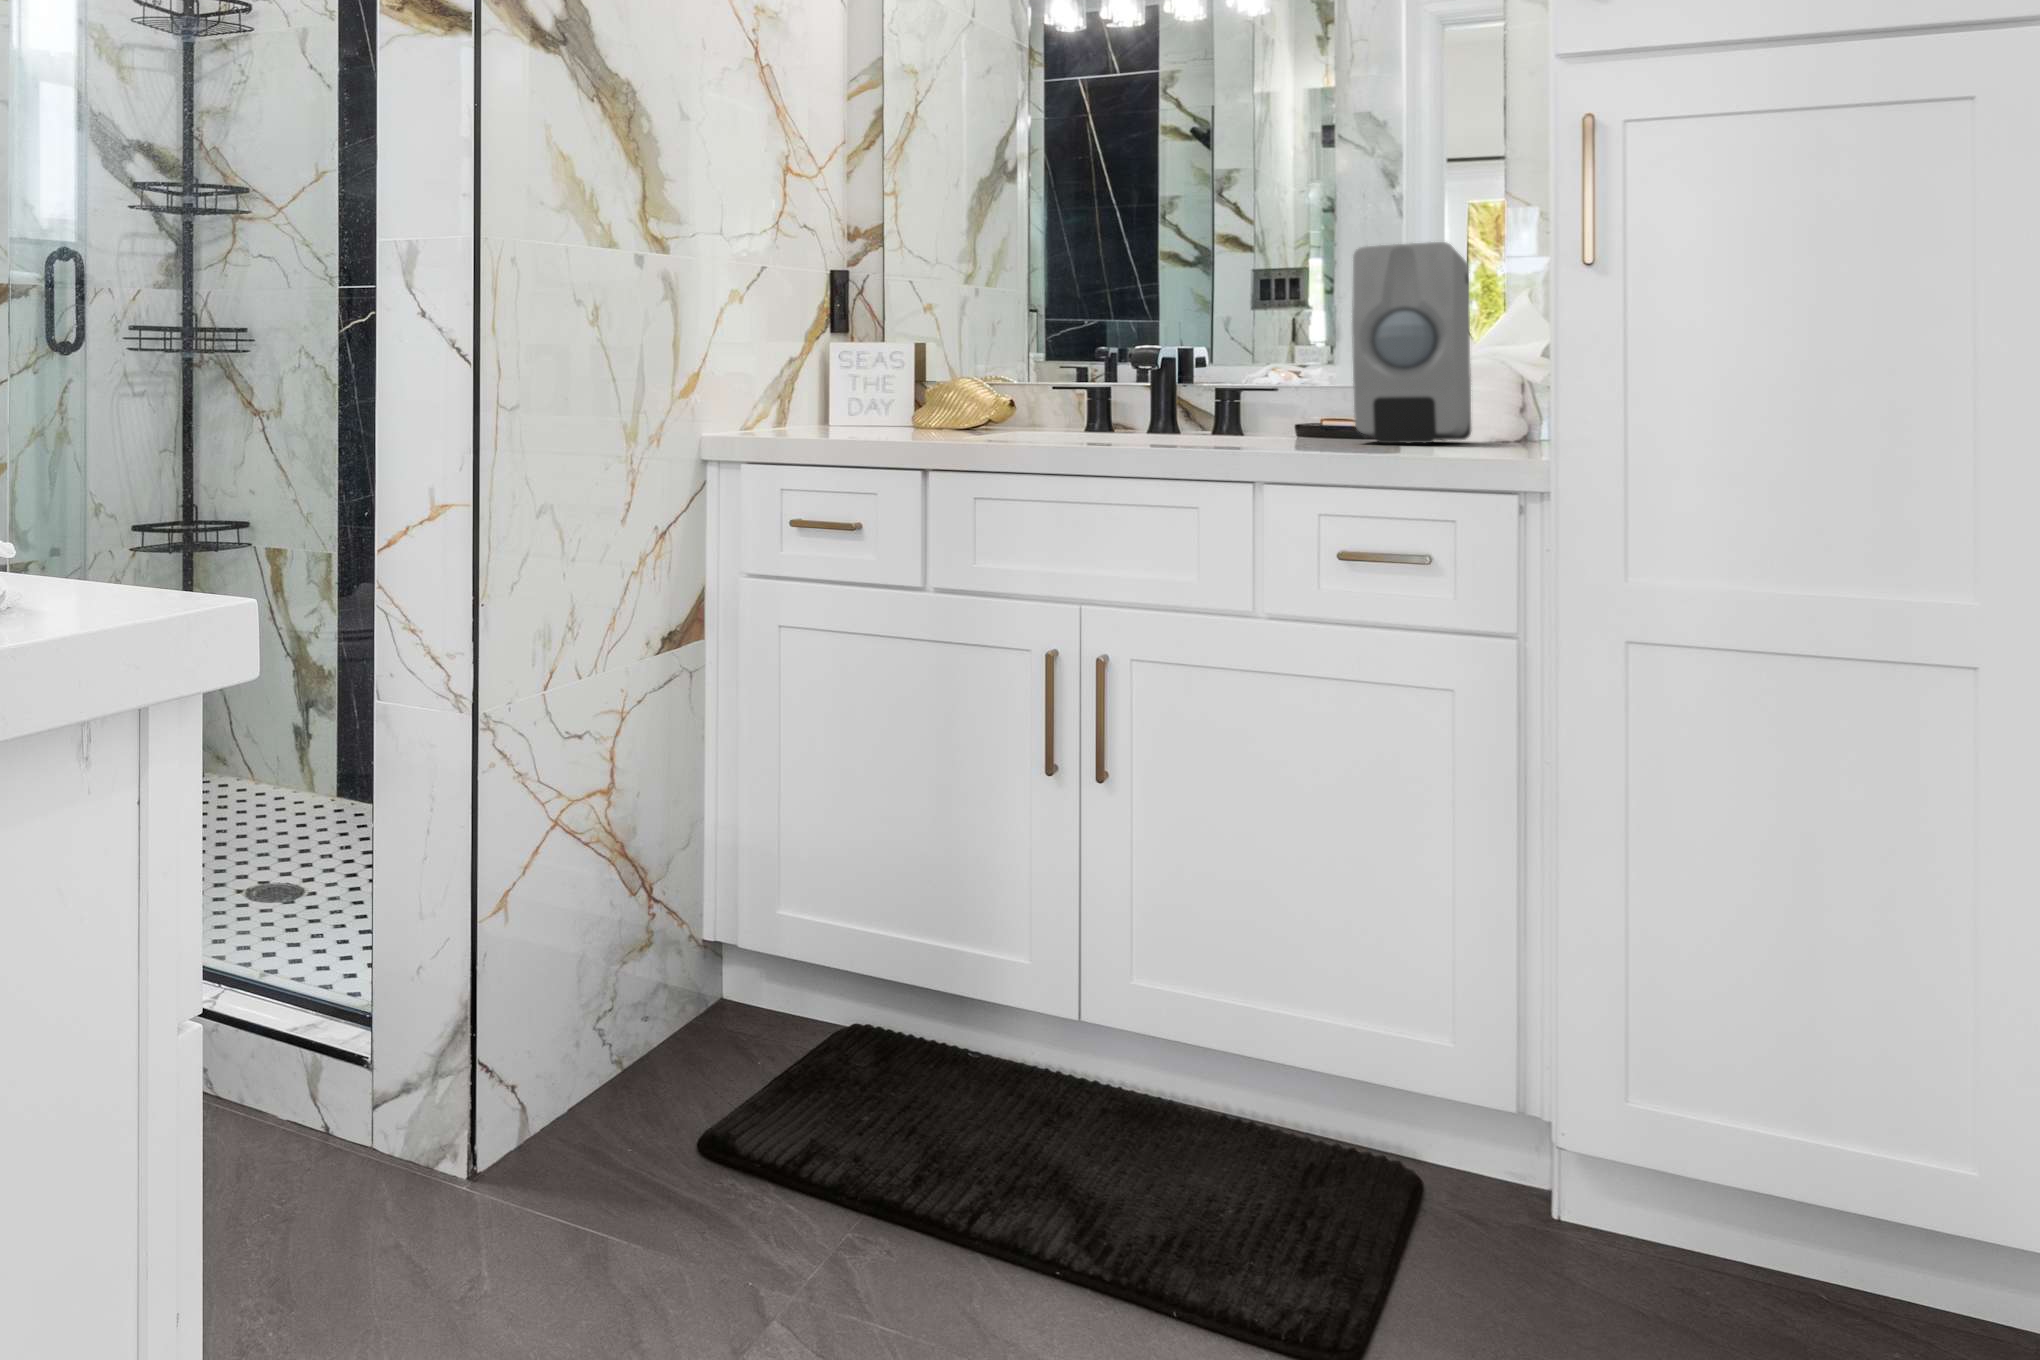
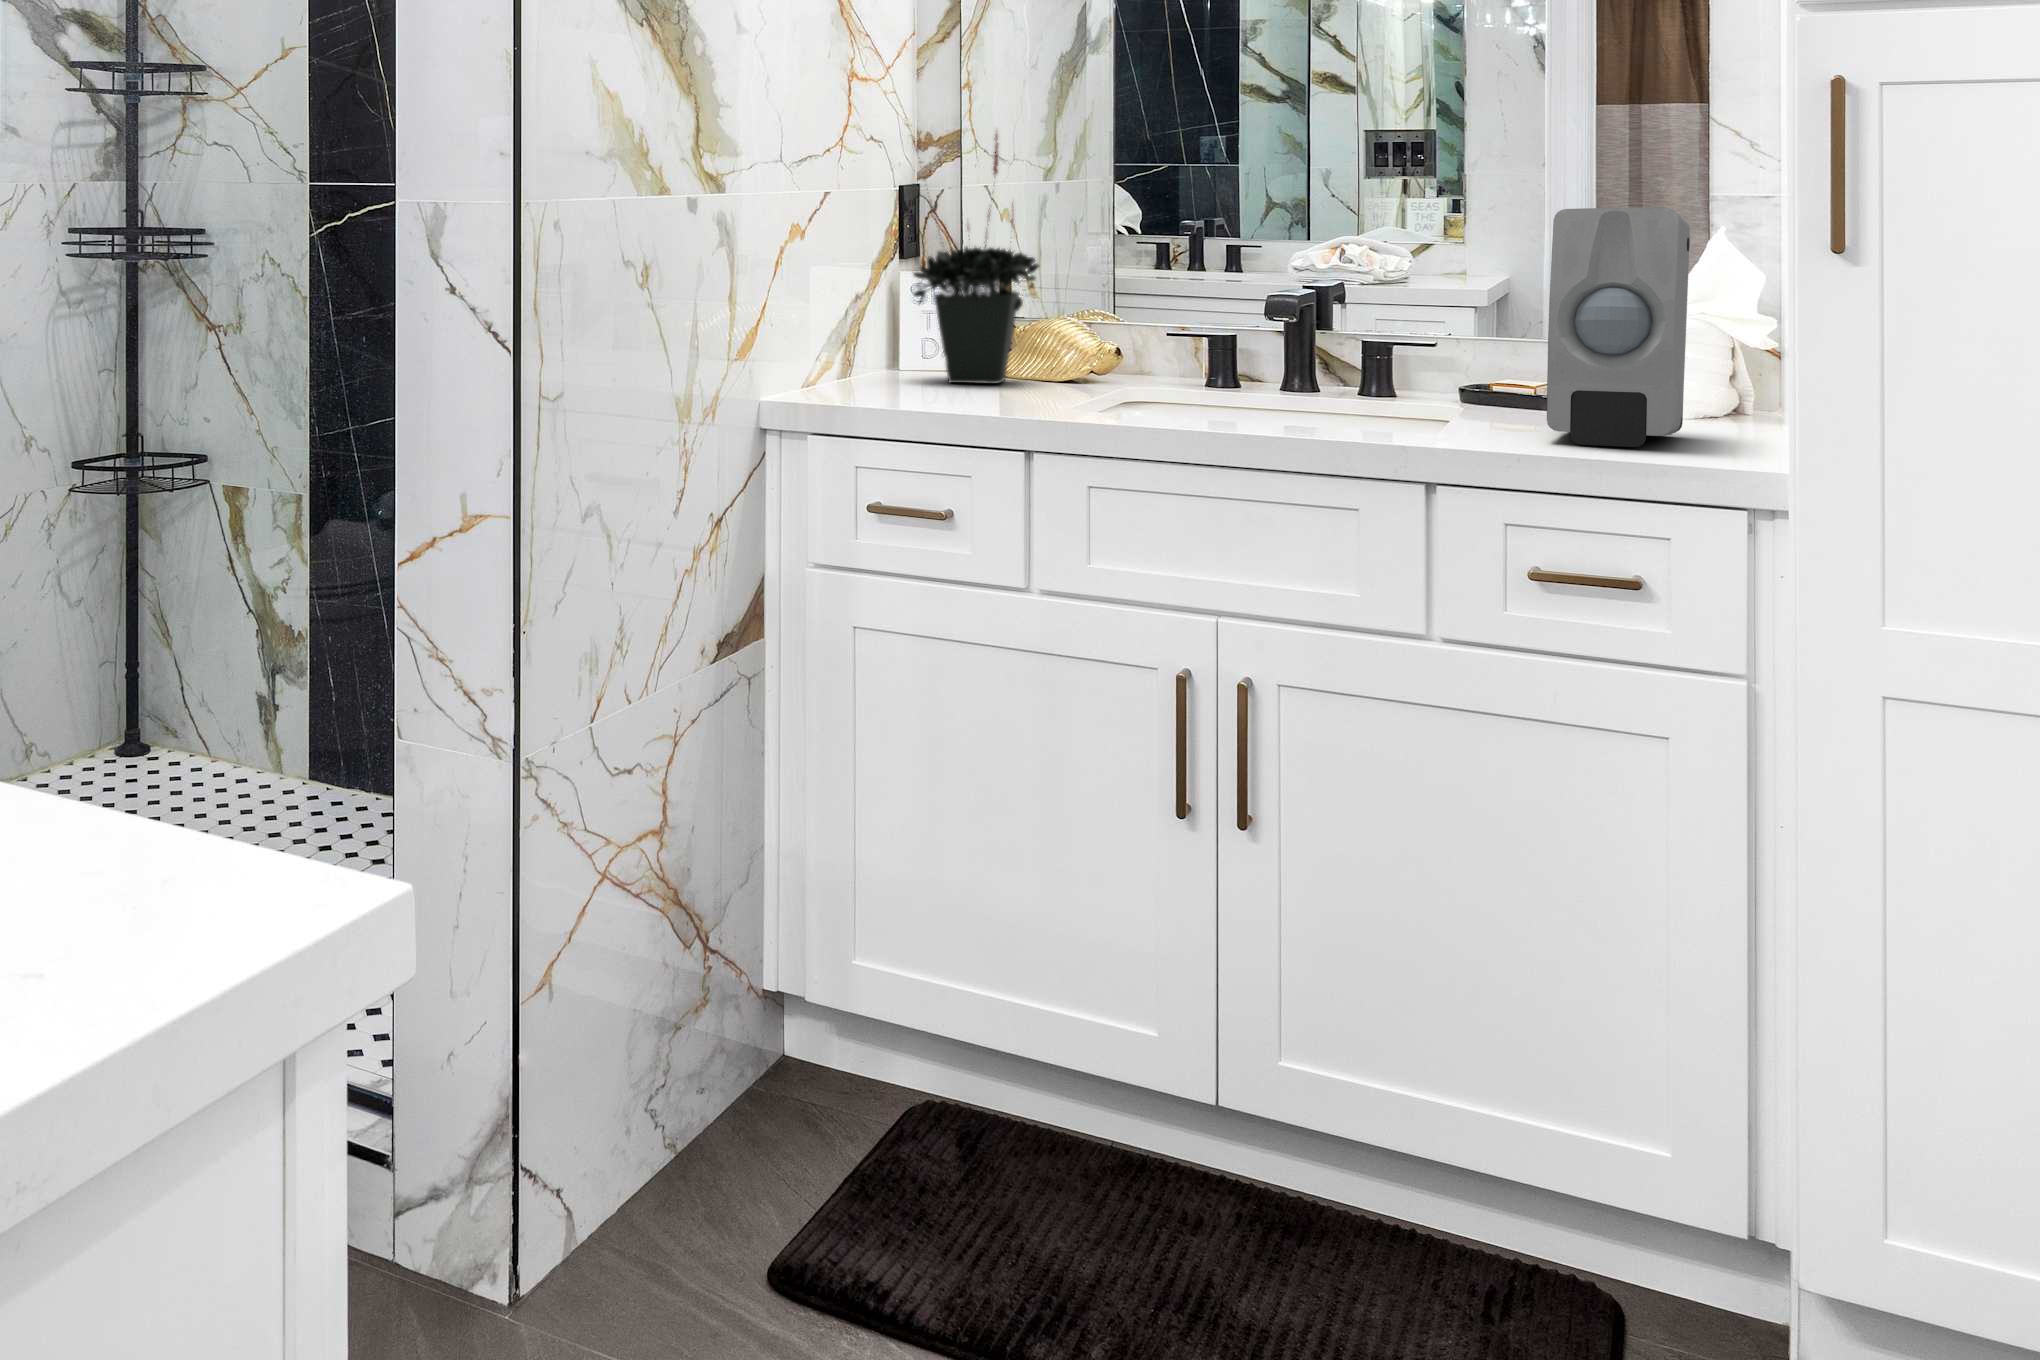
potted plant: none [835,205,944,427] -> present [914,134,1039,384]

